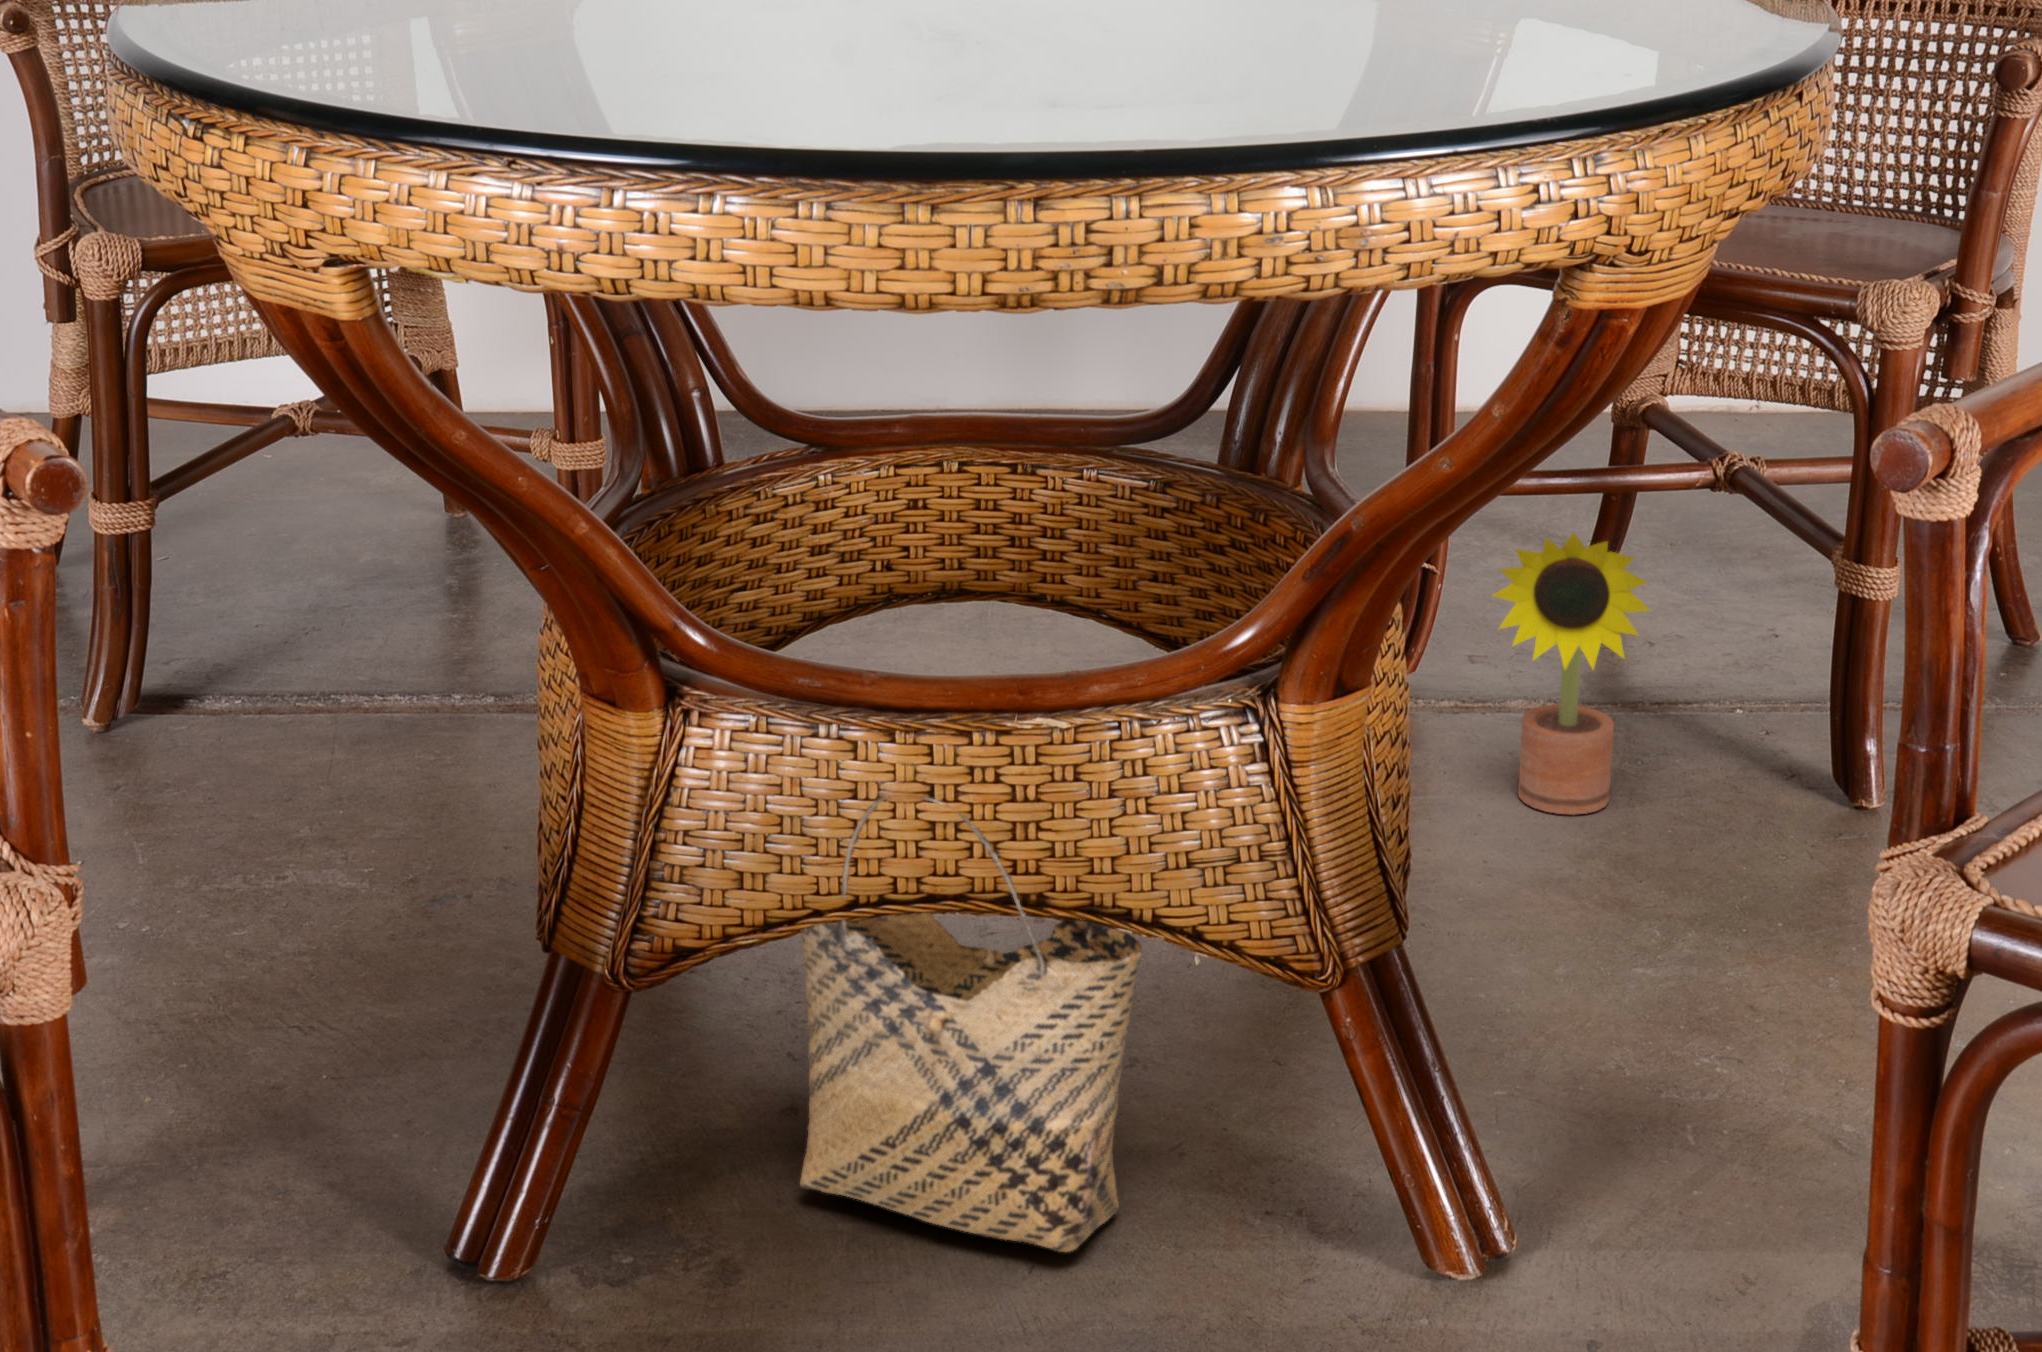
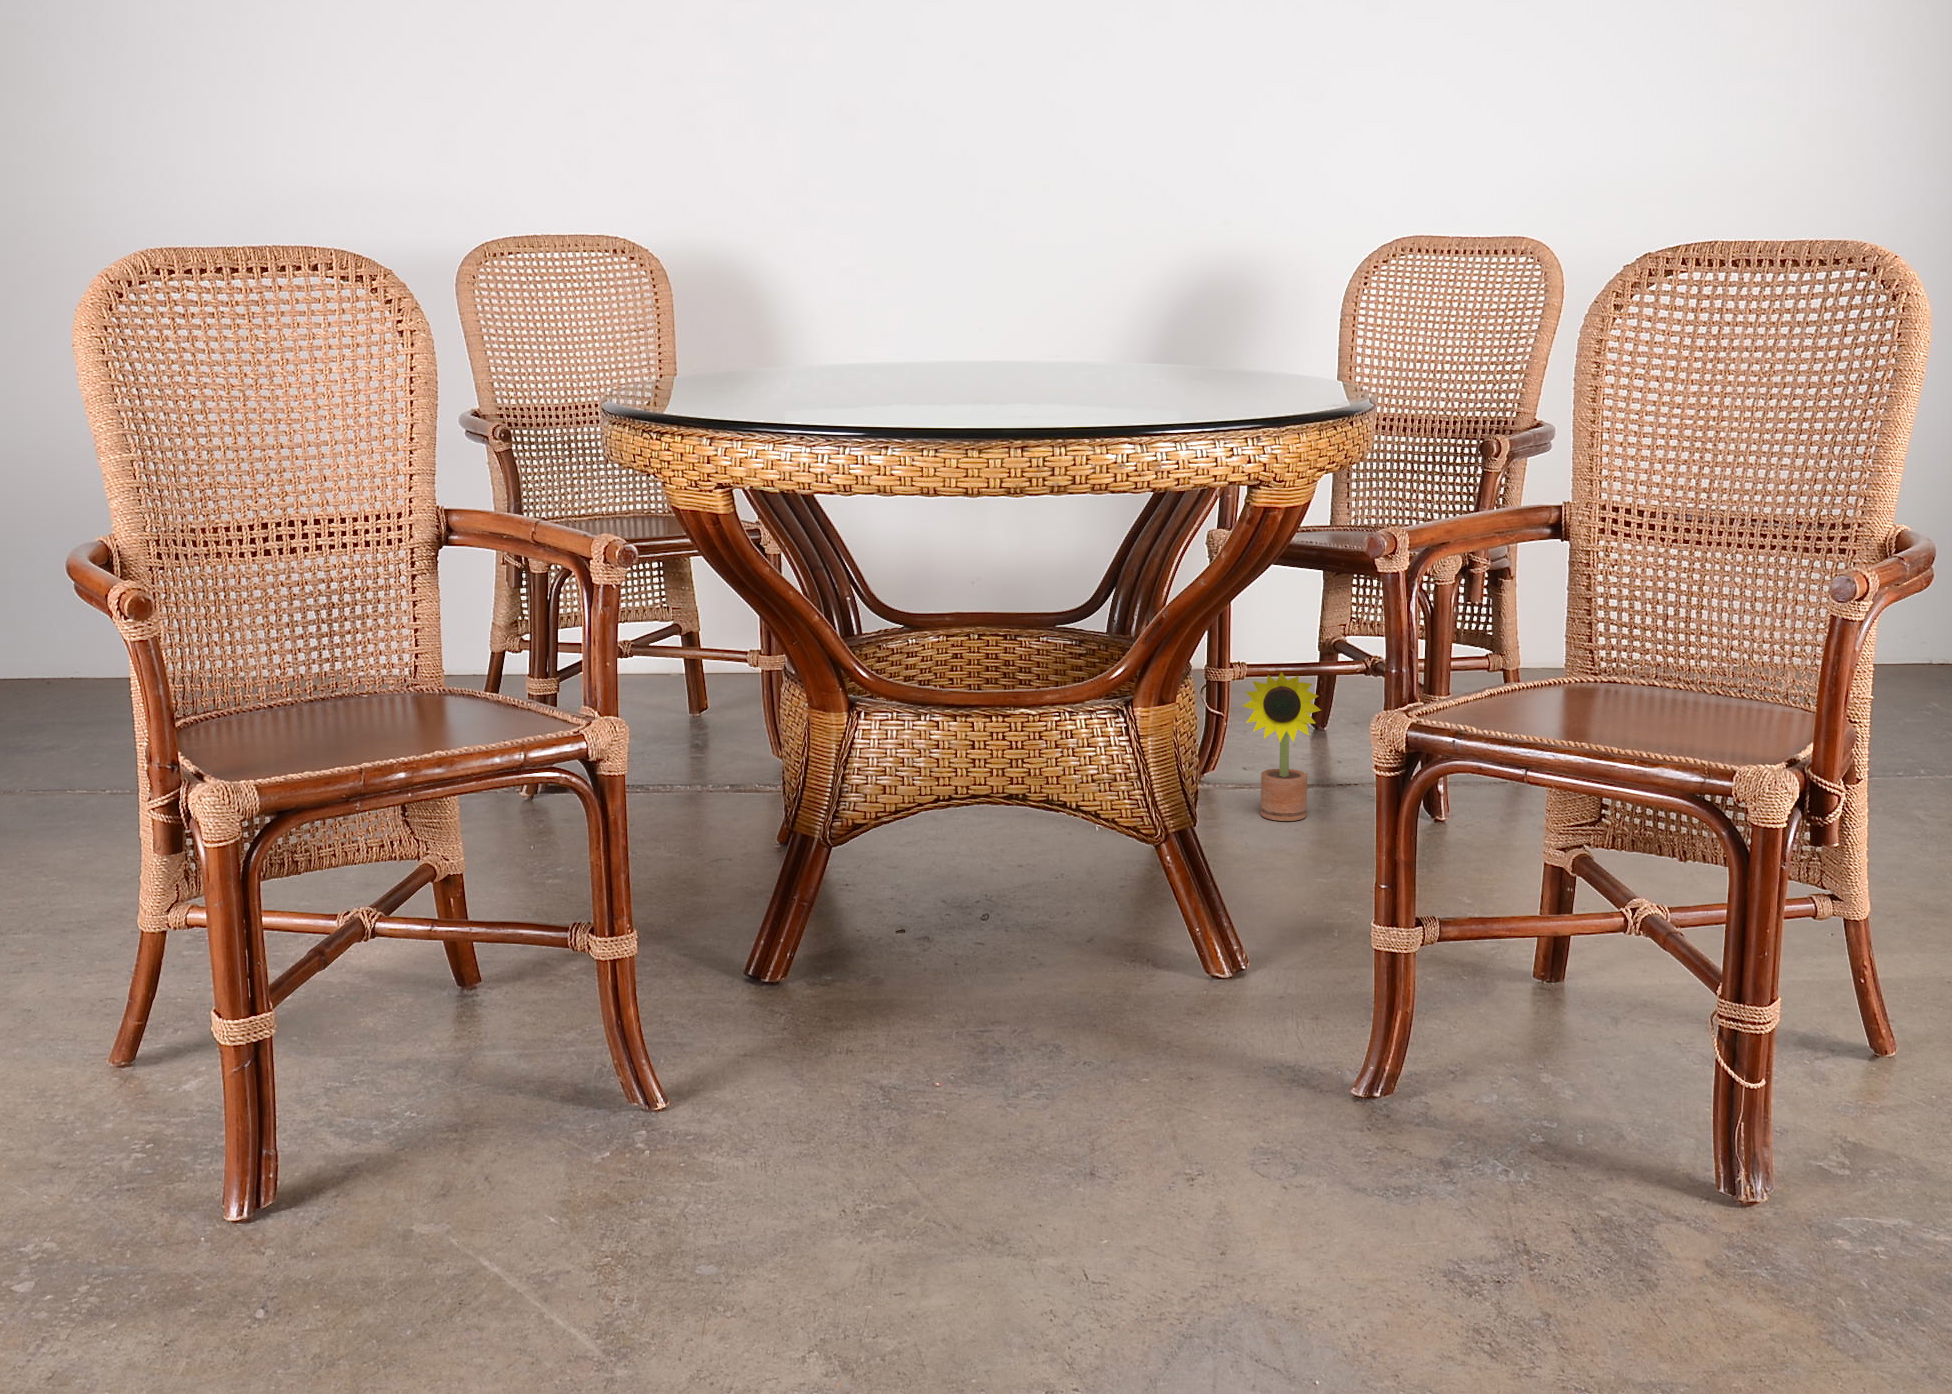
woven basket: present [800,796,1142,1252] -> none [908,726,1071,965]

